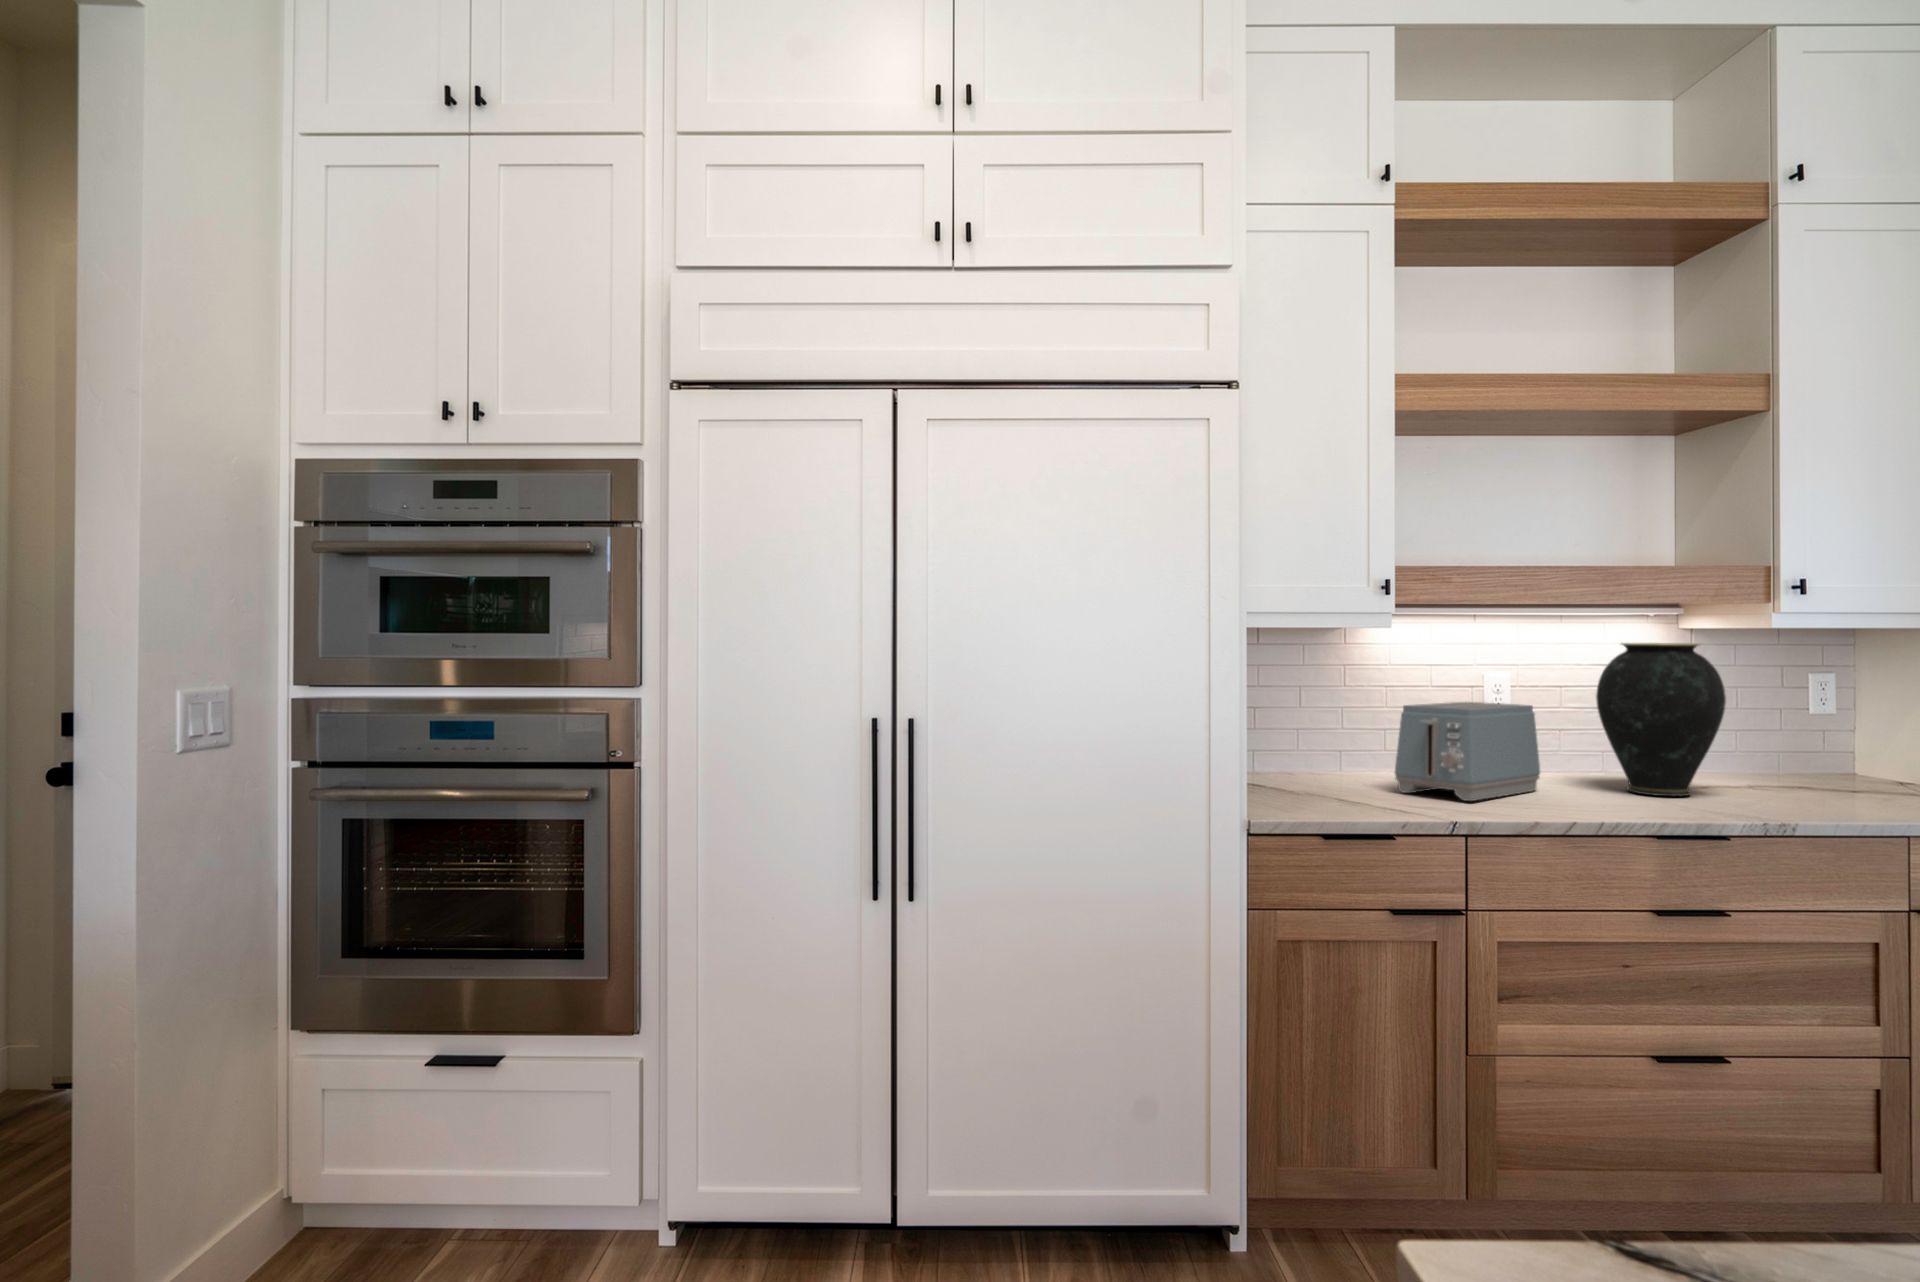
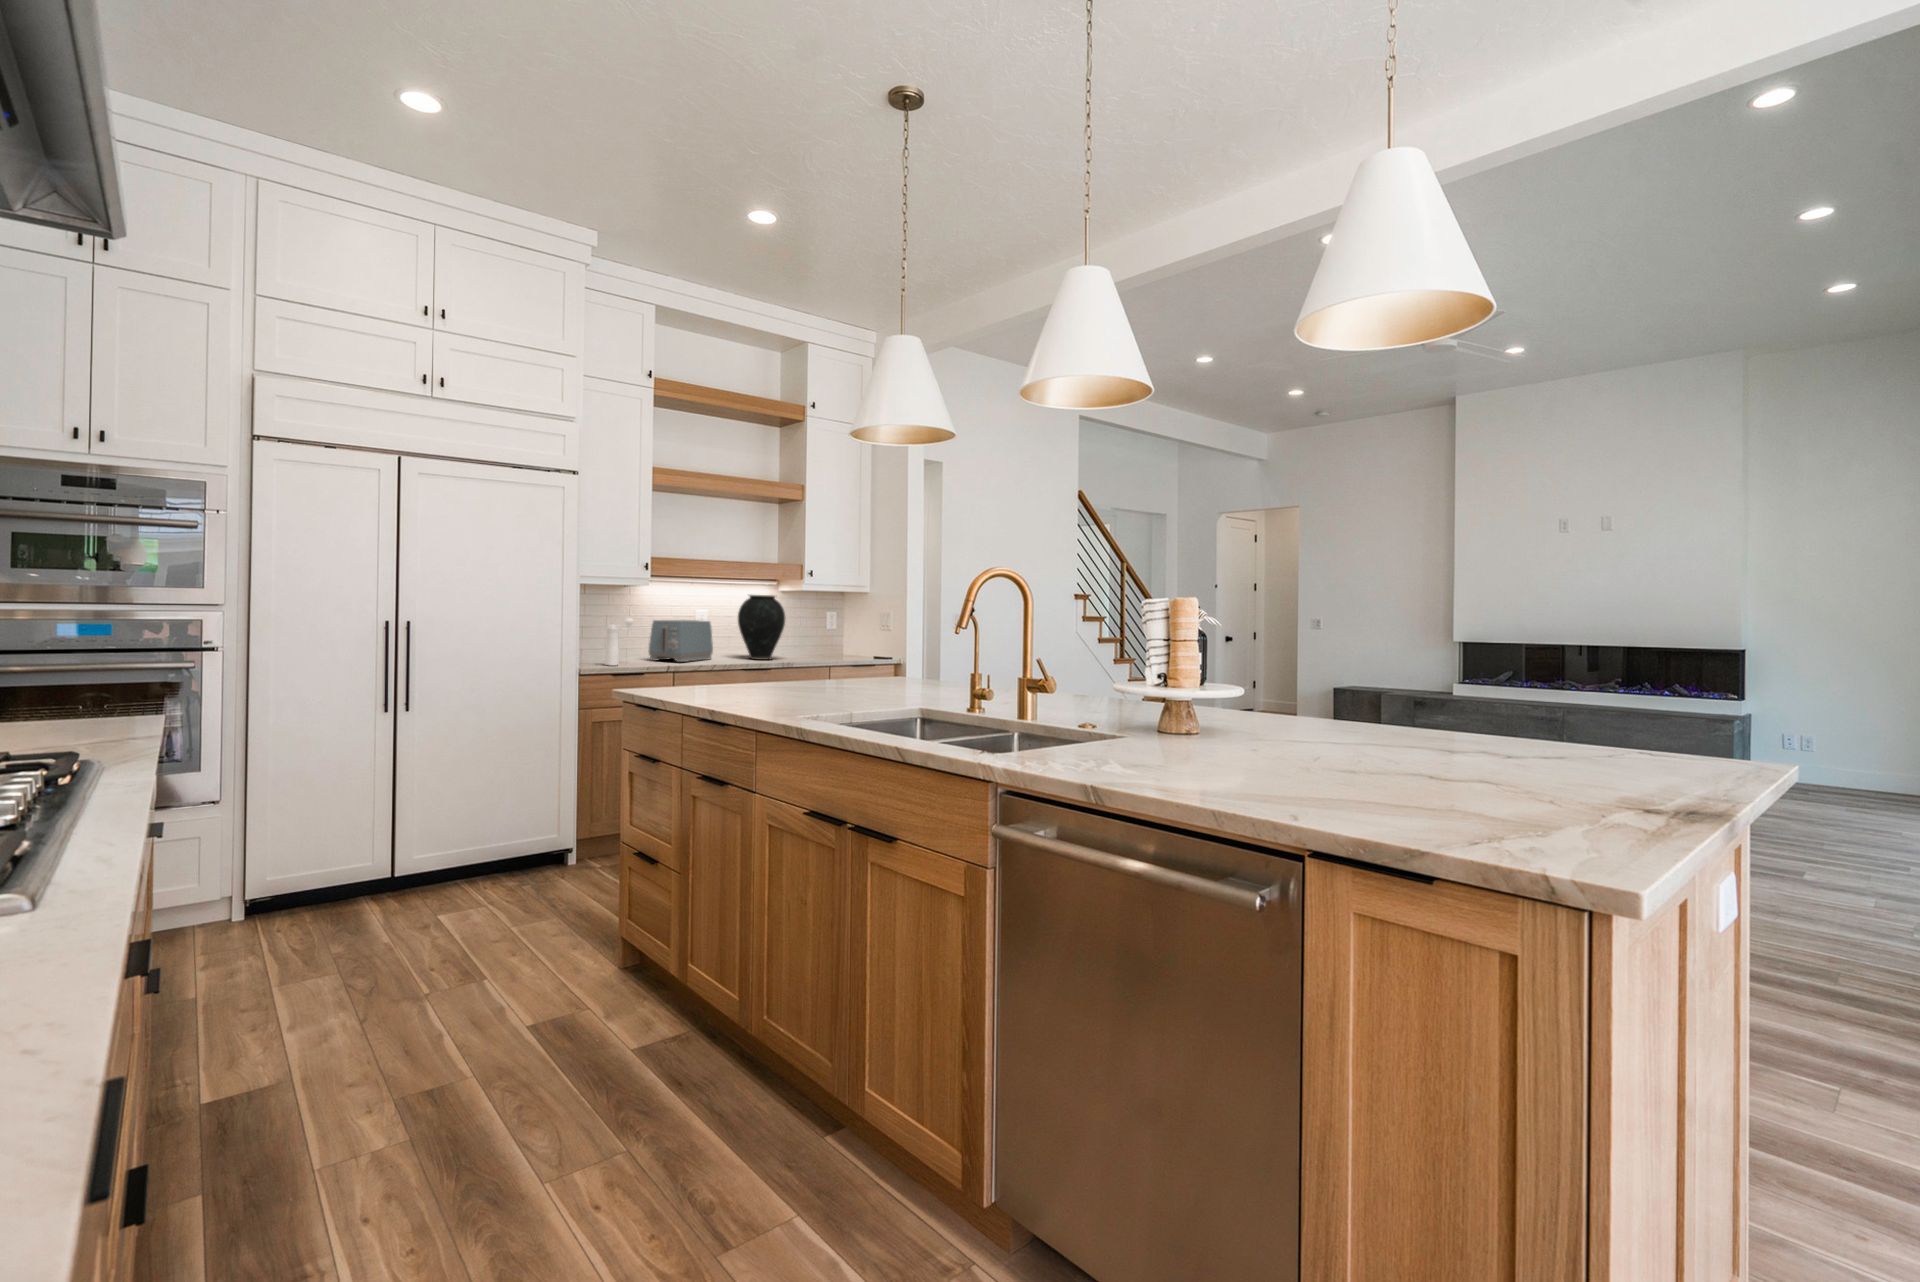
pepper mill: none [1304,703,1365,809] -> present [605,618,634,665]

